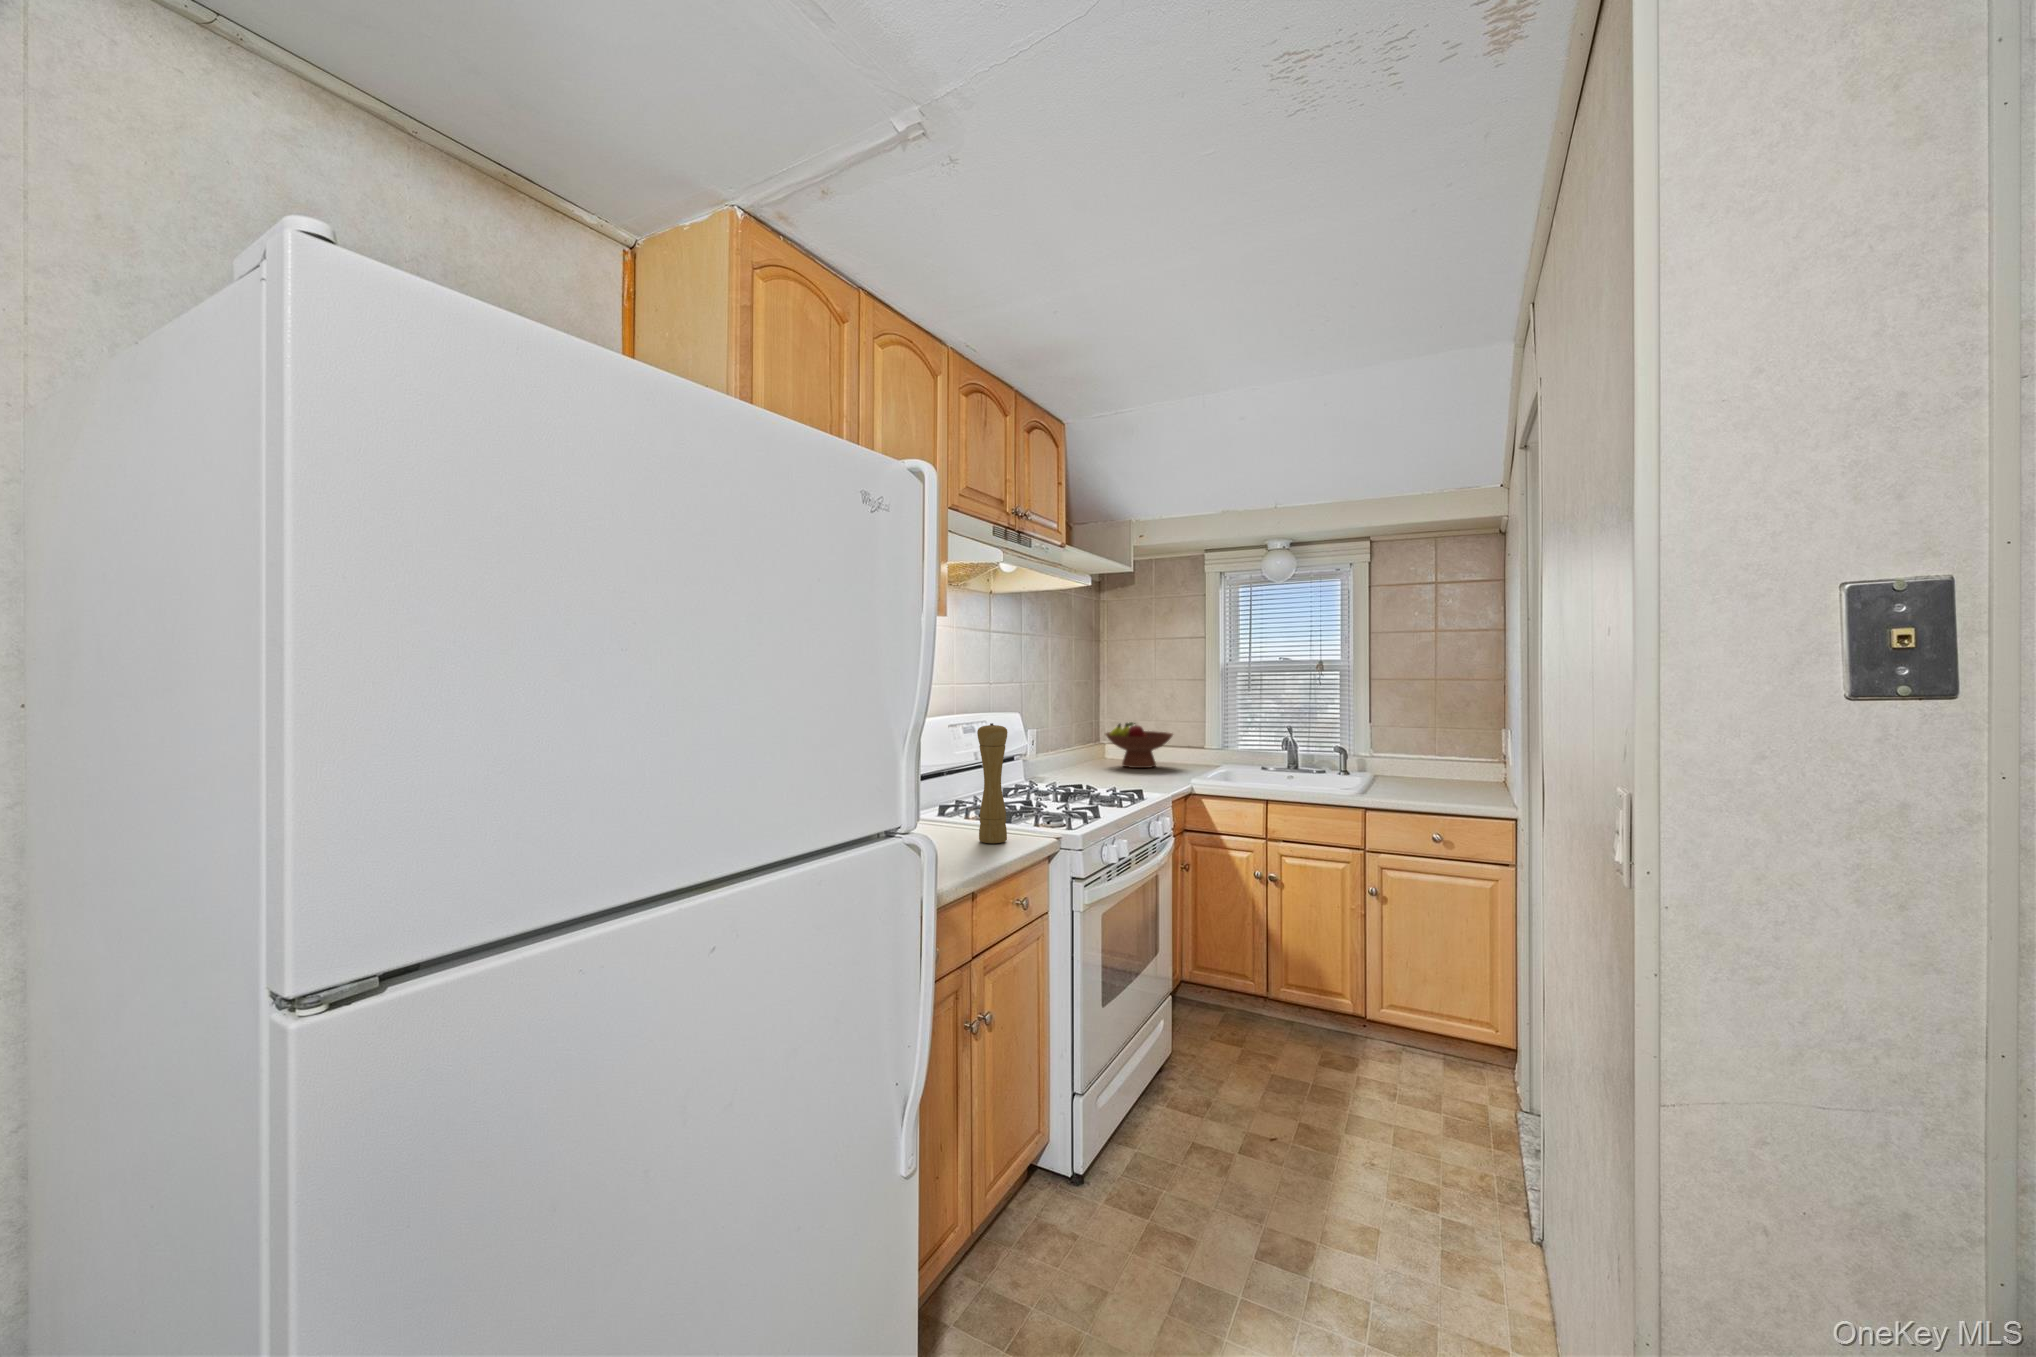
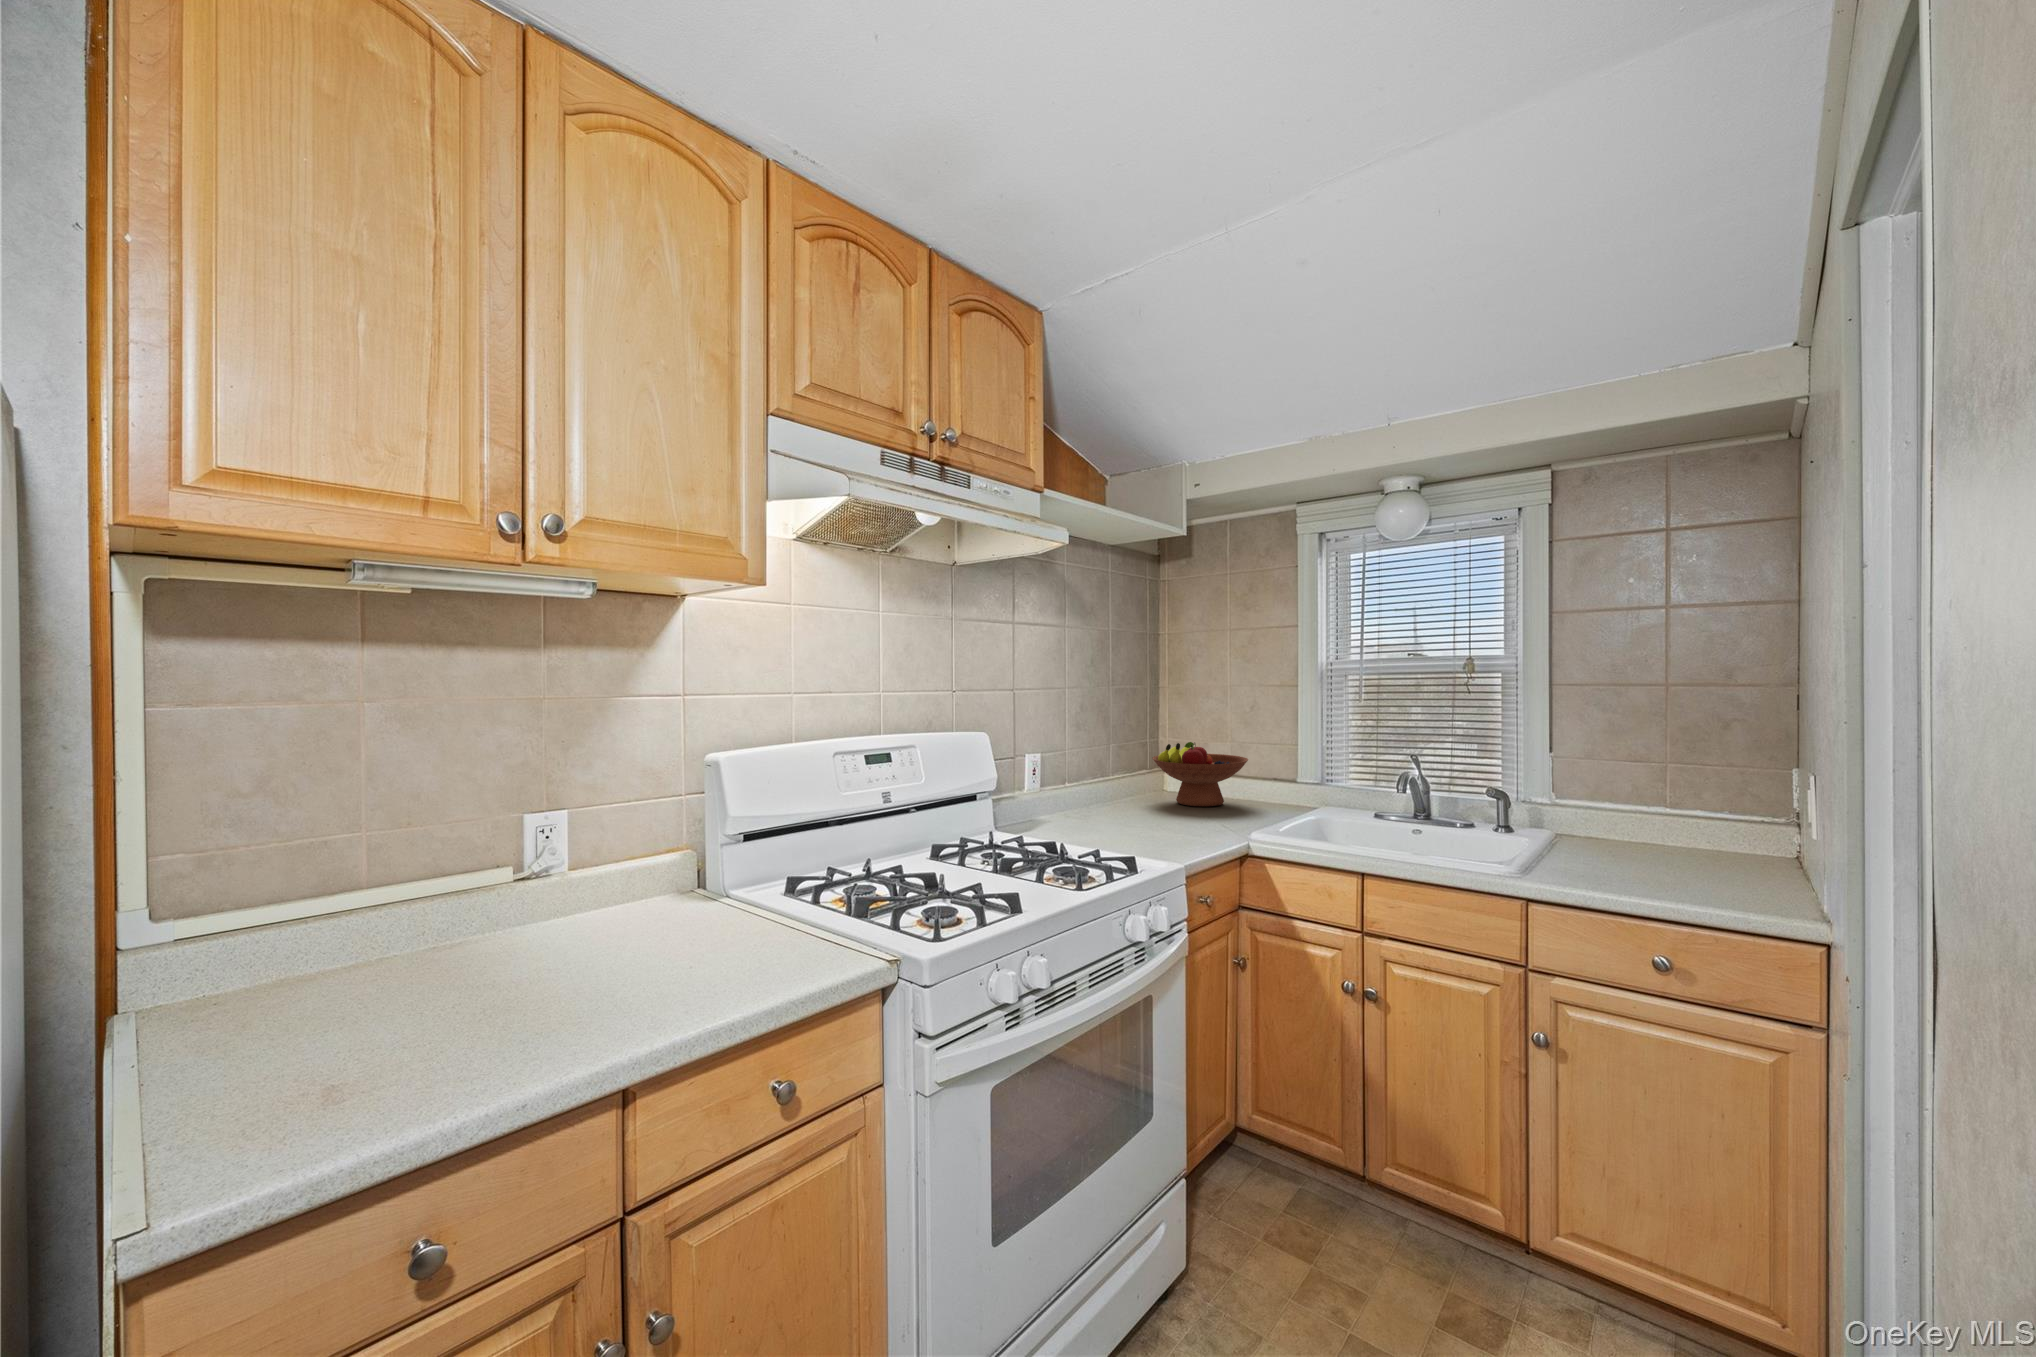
pepper mill: present [977,723,1008,843] -> none [749,764,802,972]

